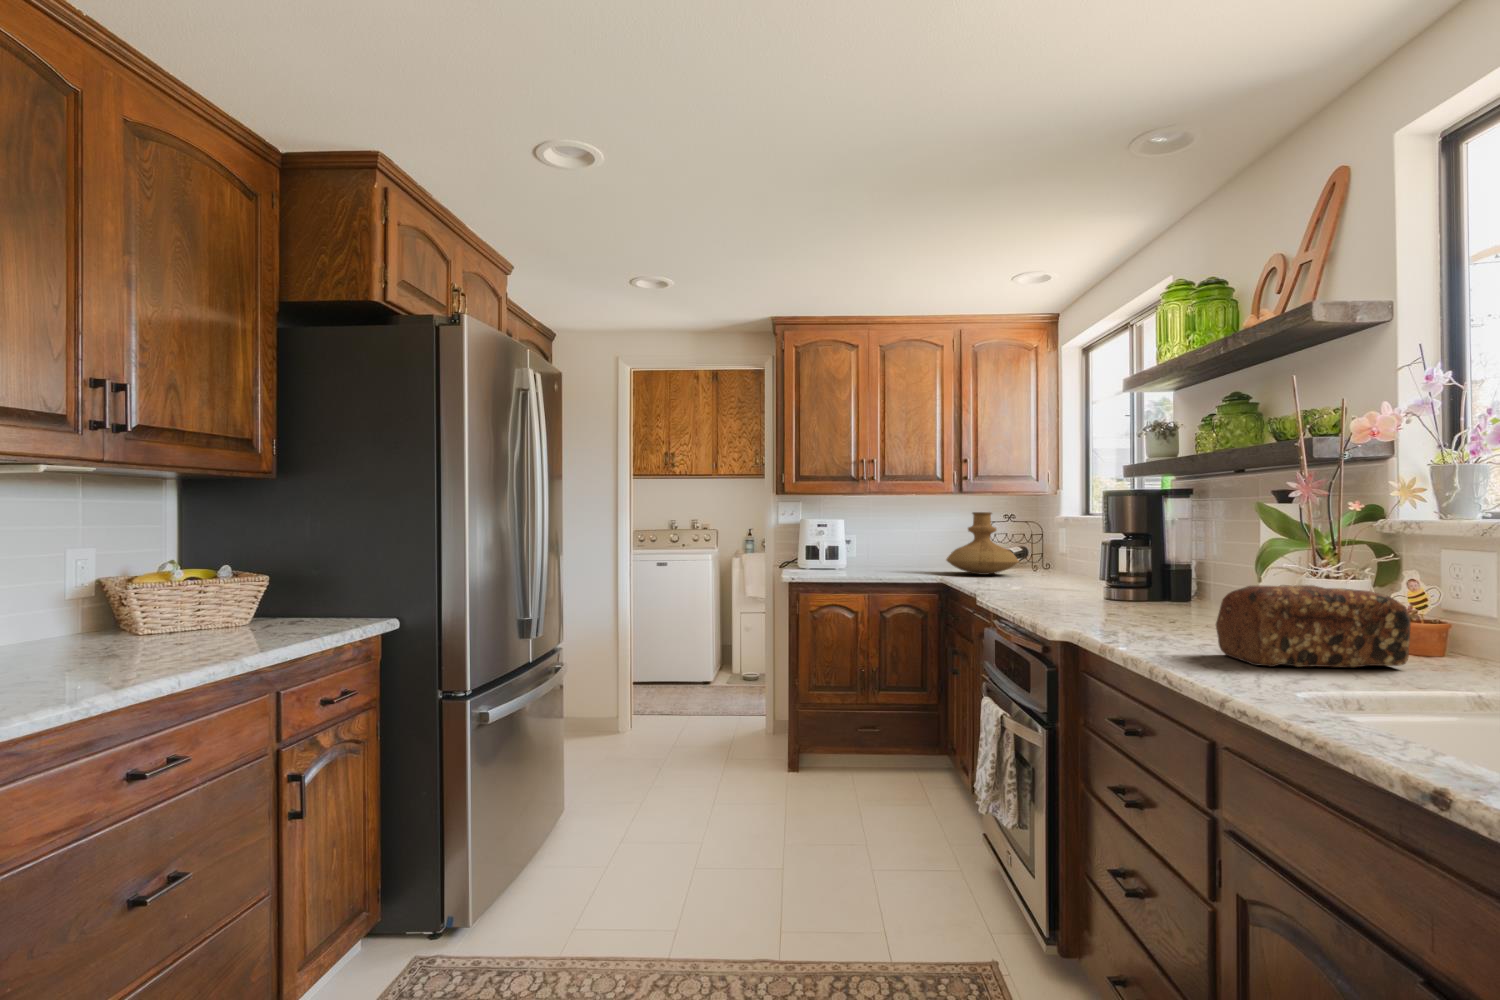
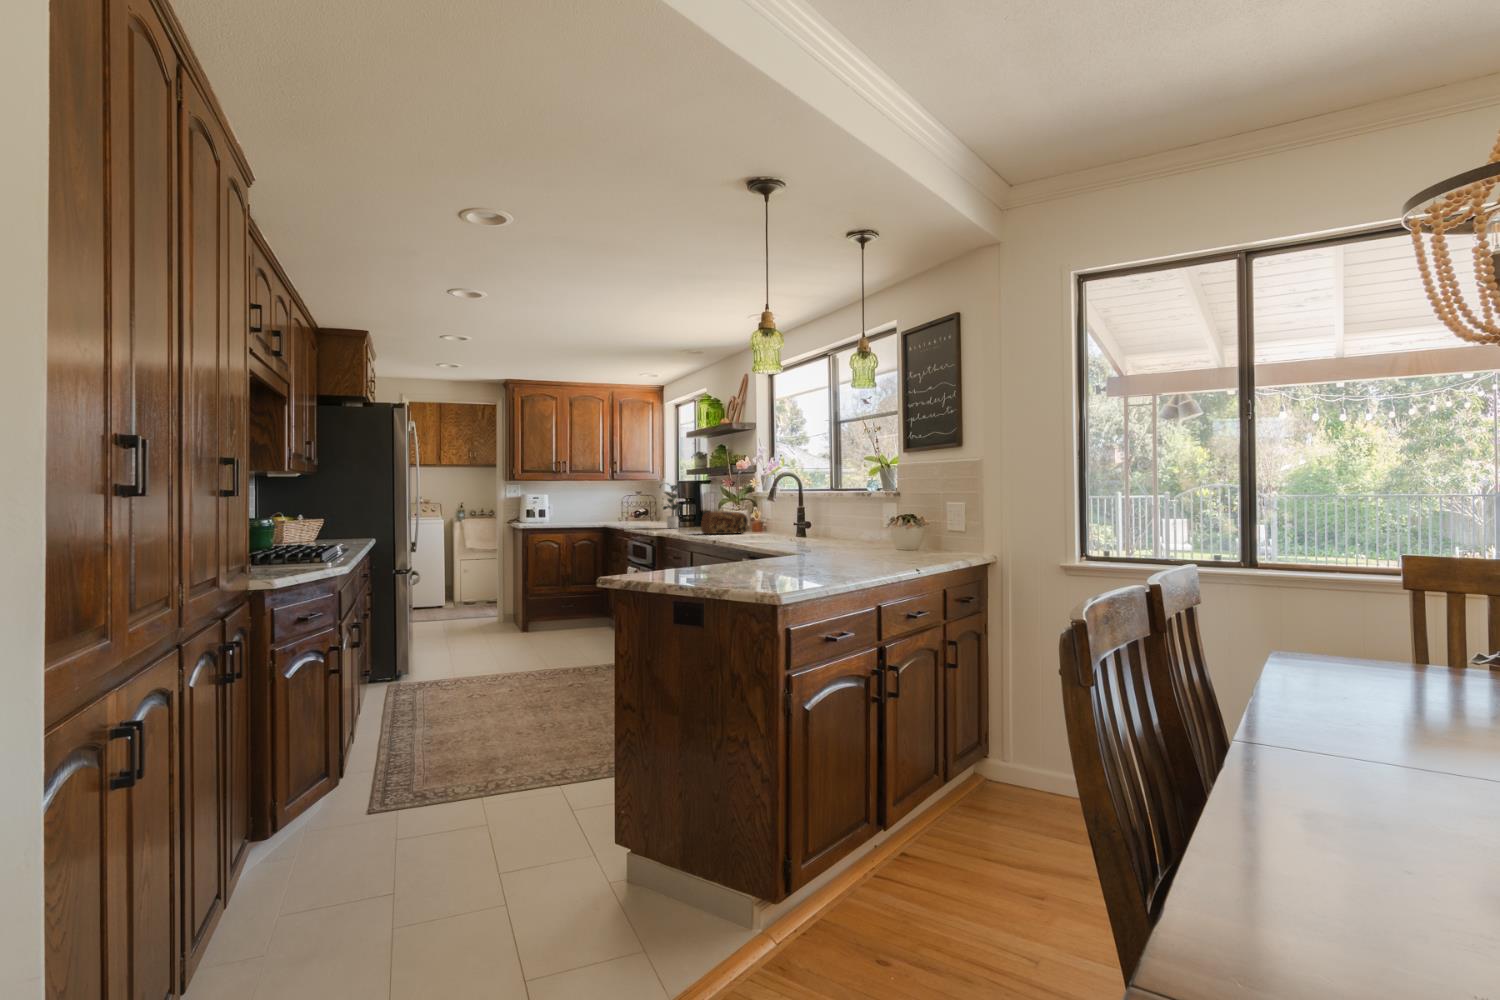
potted plant: none [1044,494,1146,606] -> present [659,484,681,528]
vase: present [946,512,1019,575] -> none [606,490,643,523]

